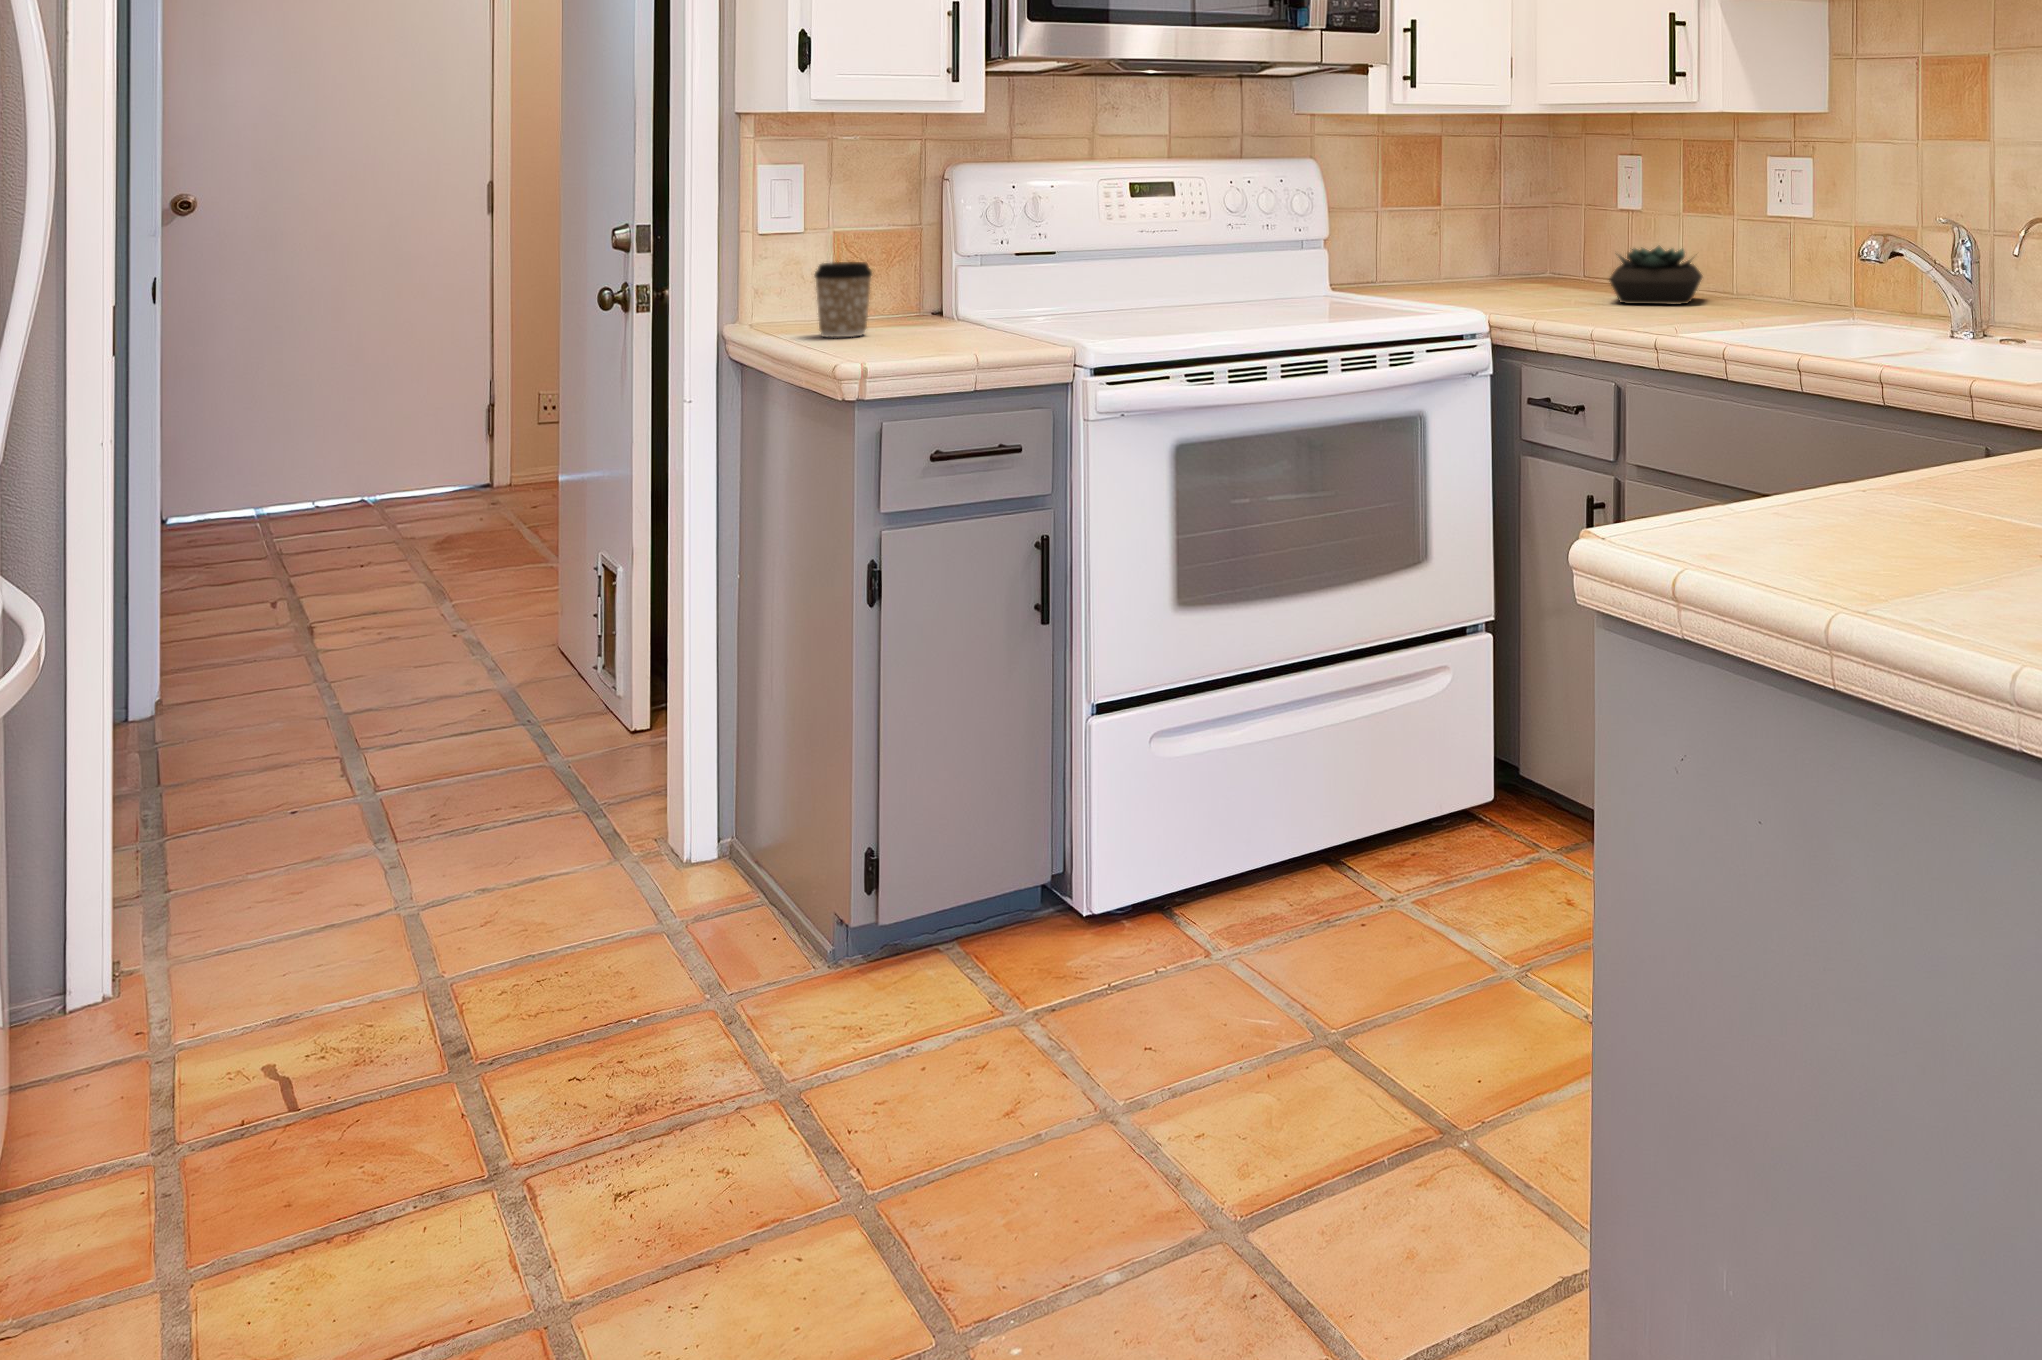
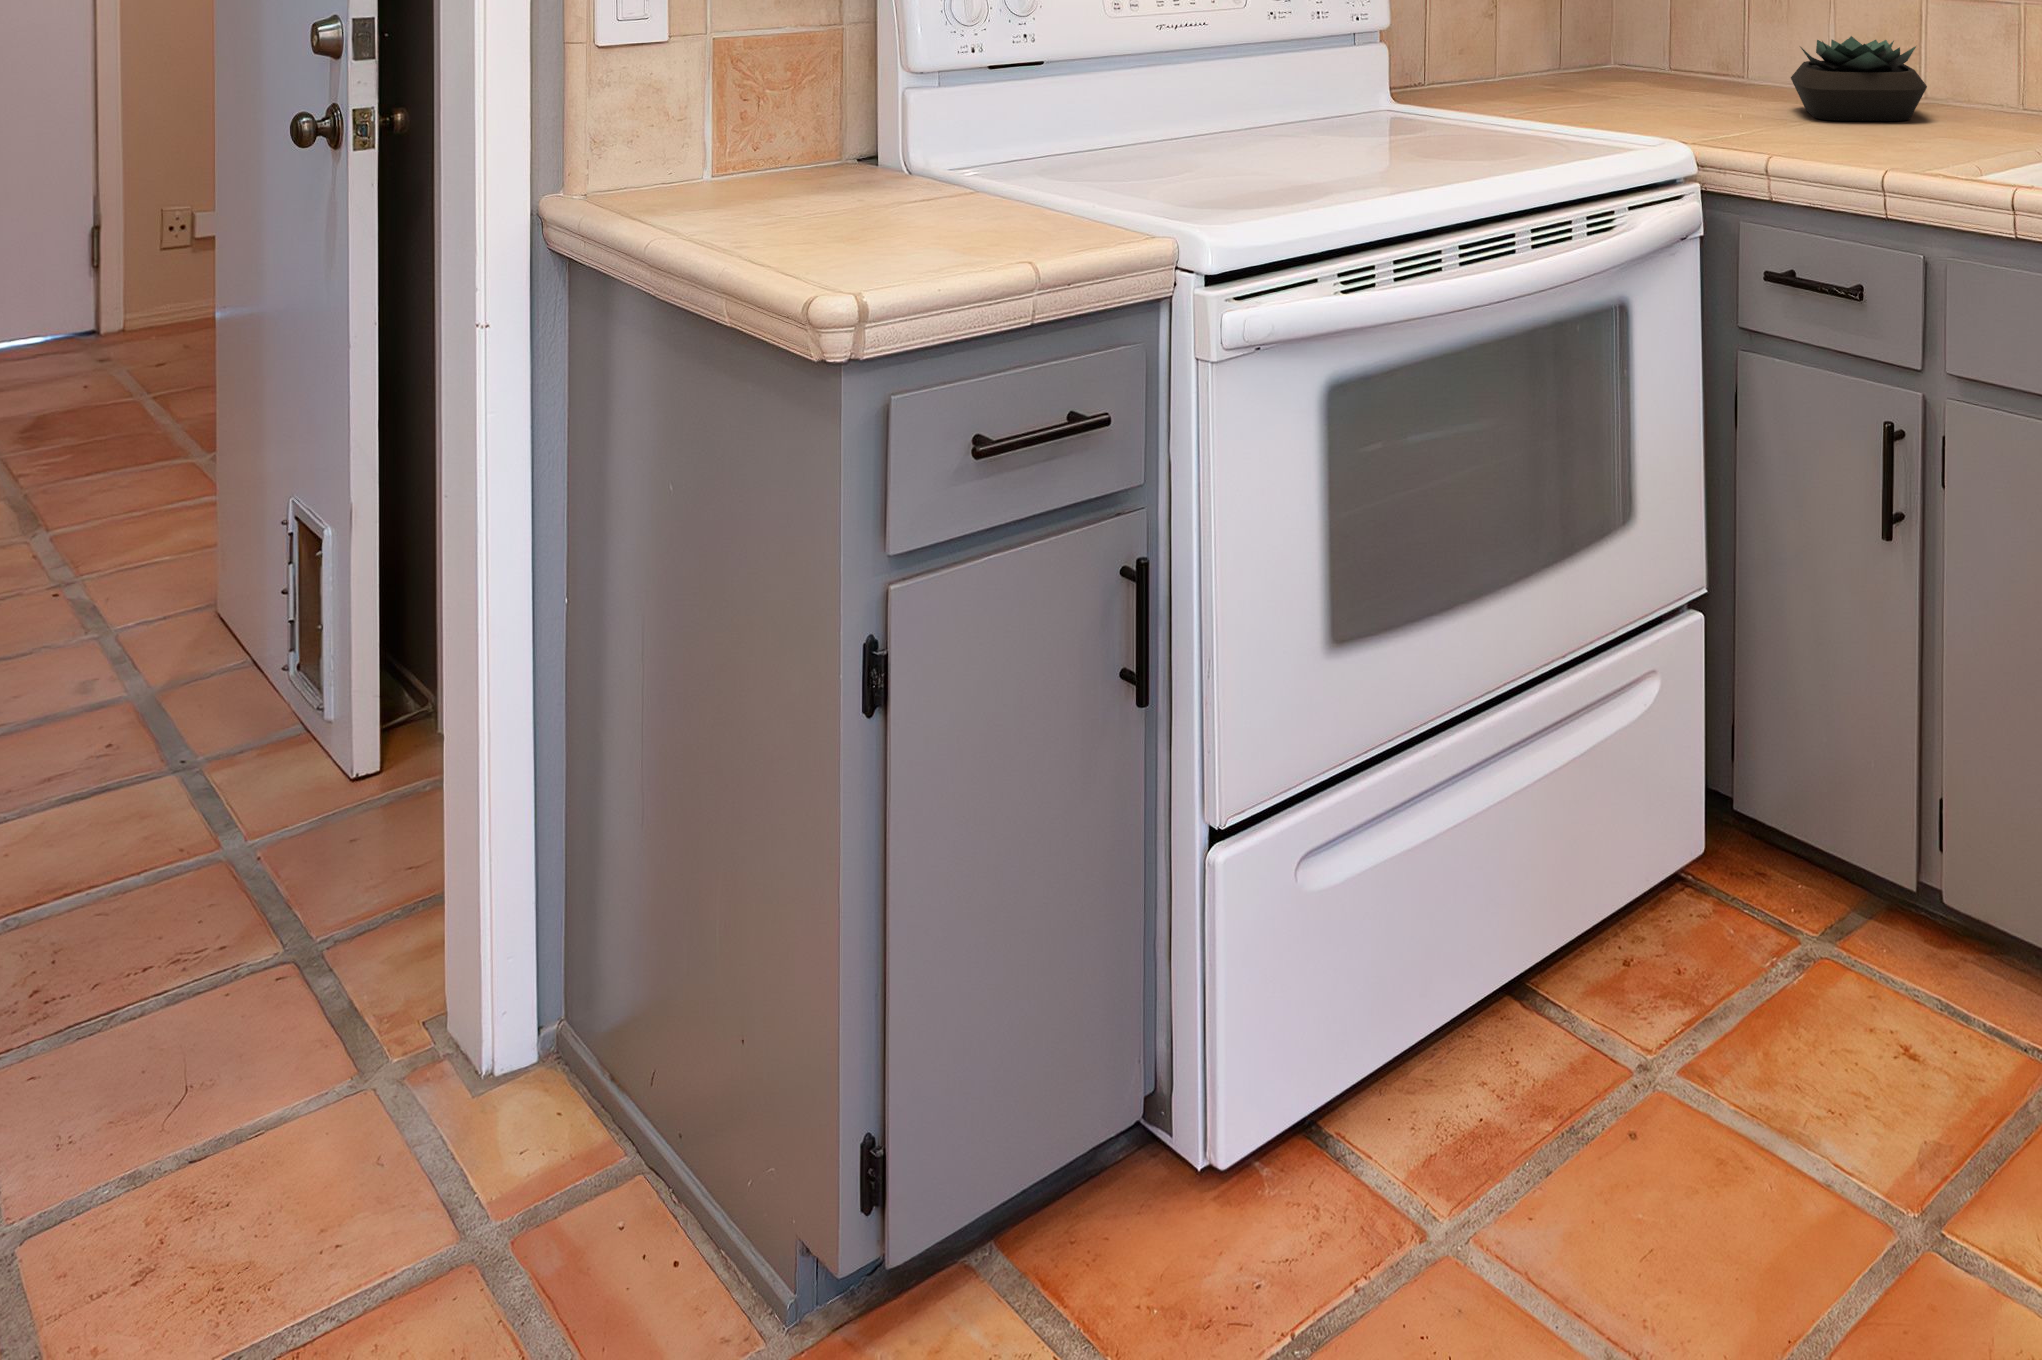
coffee cup: present [815,262,872,337] -> none [703,90,800,217]

